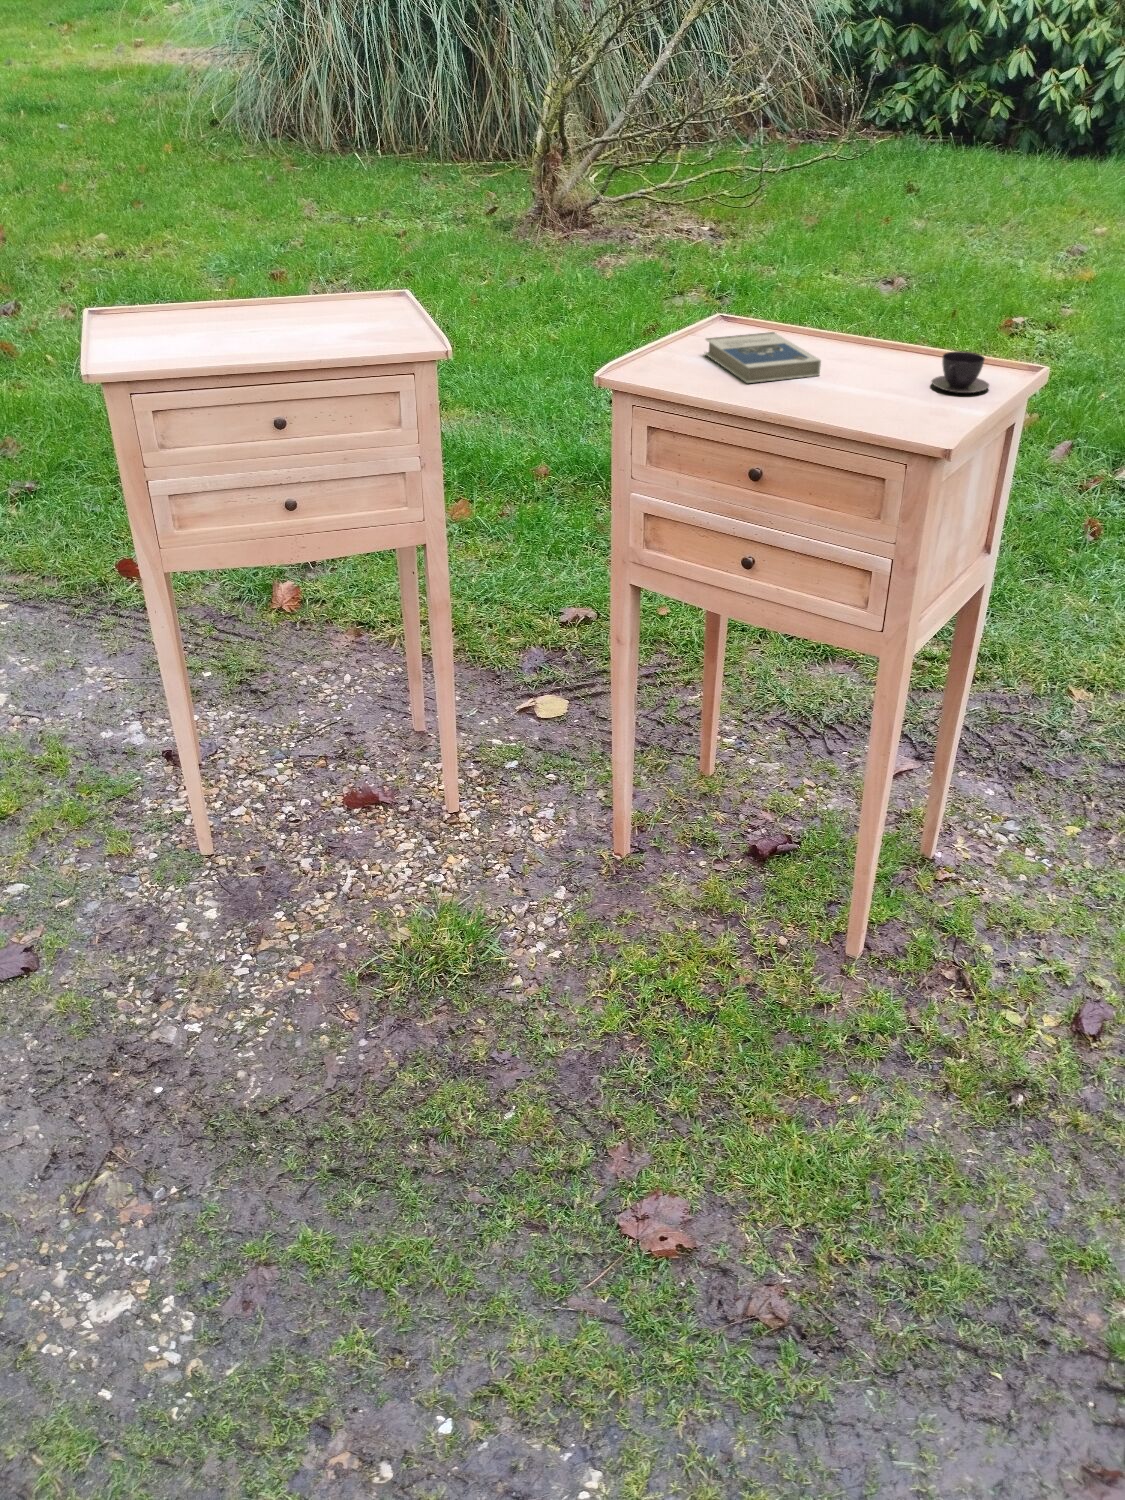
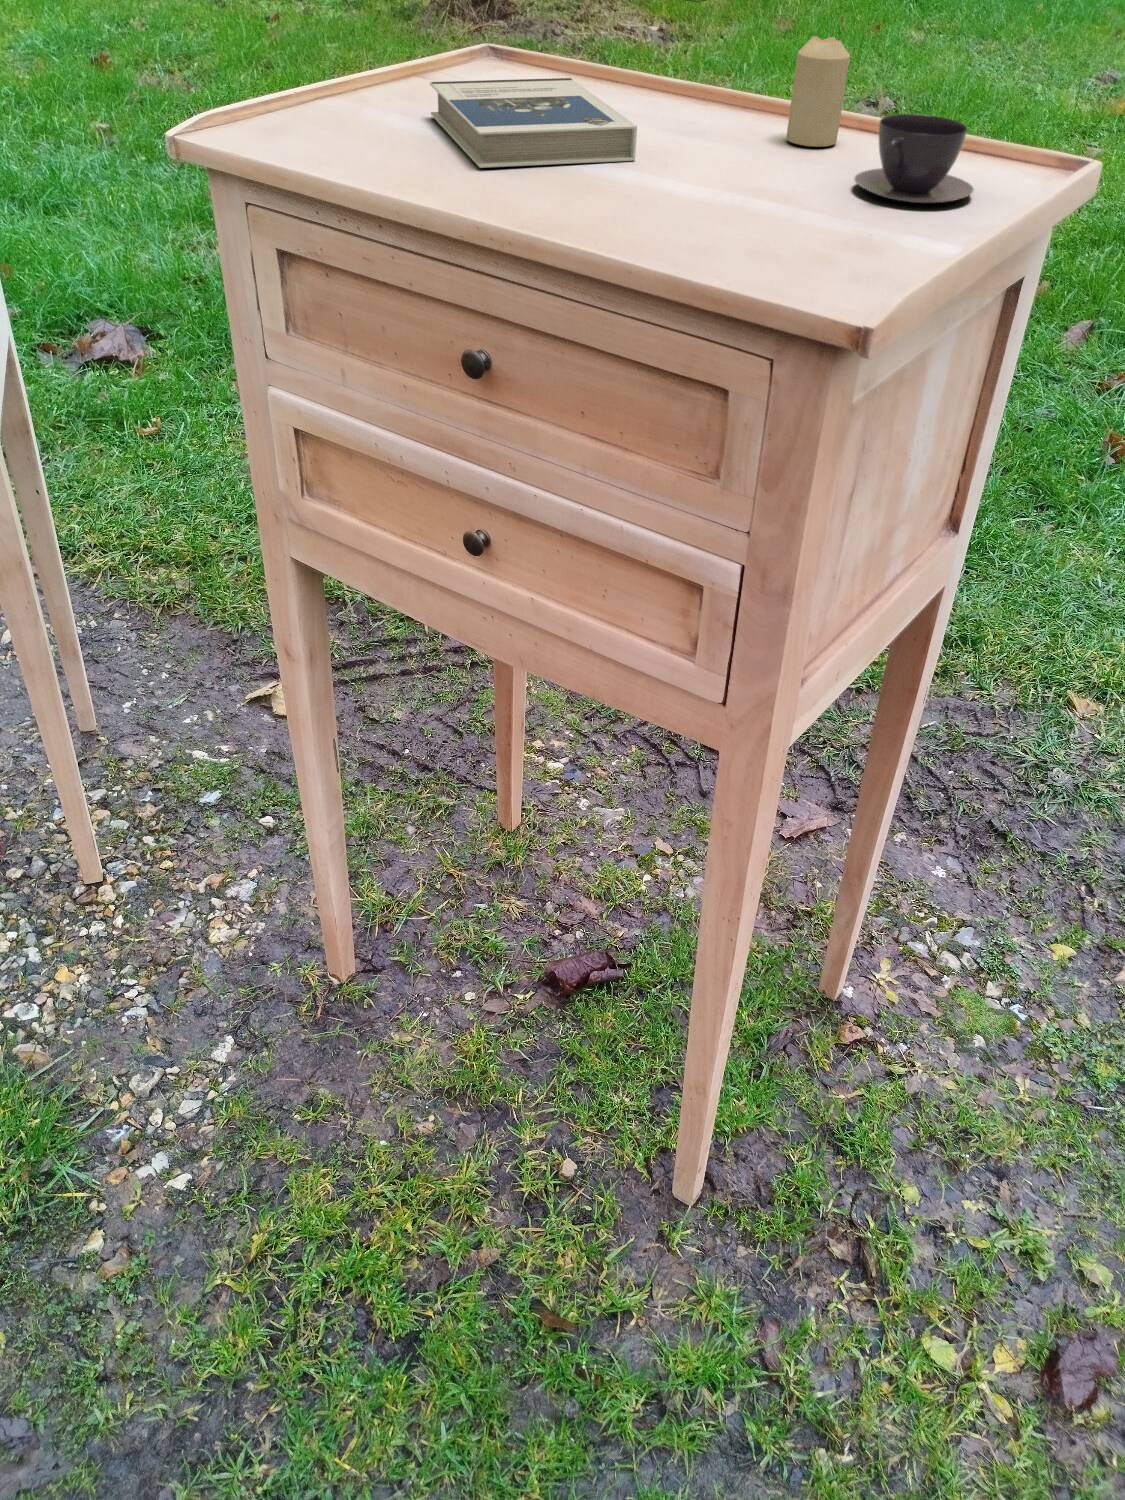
candle: none [891,312,922,364] -> present [787,36,850,147]

